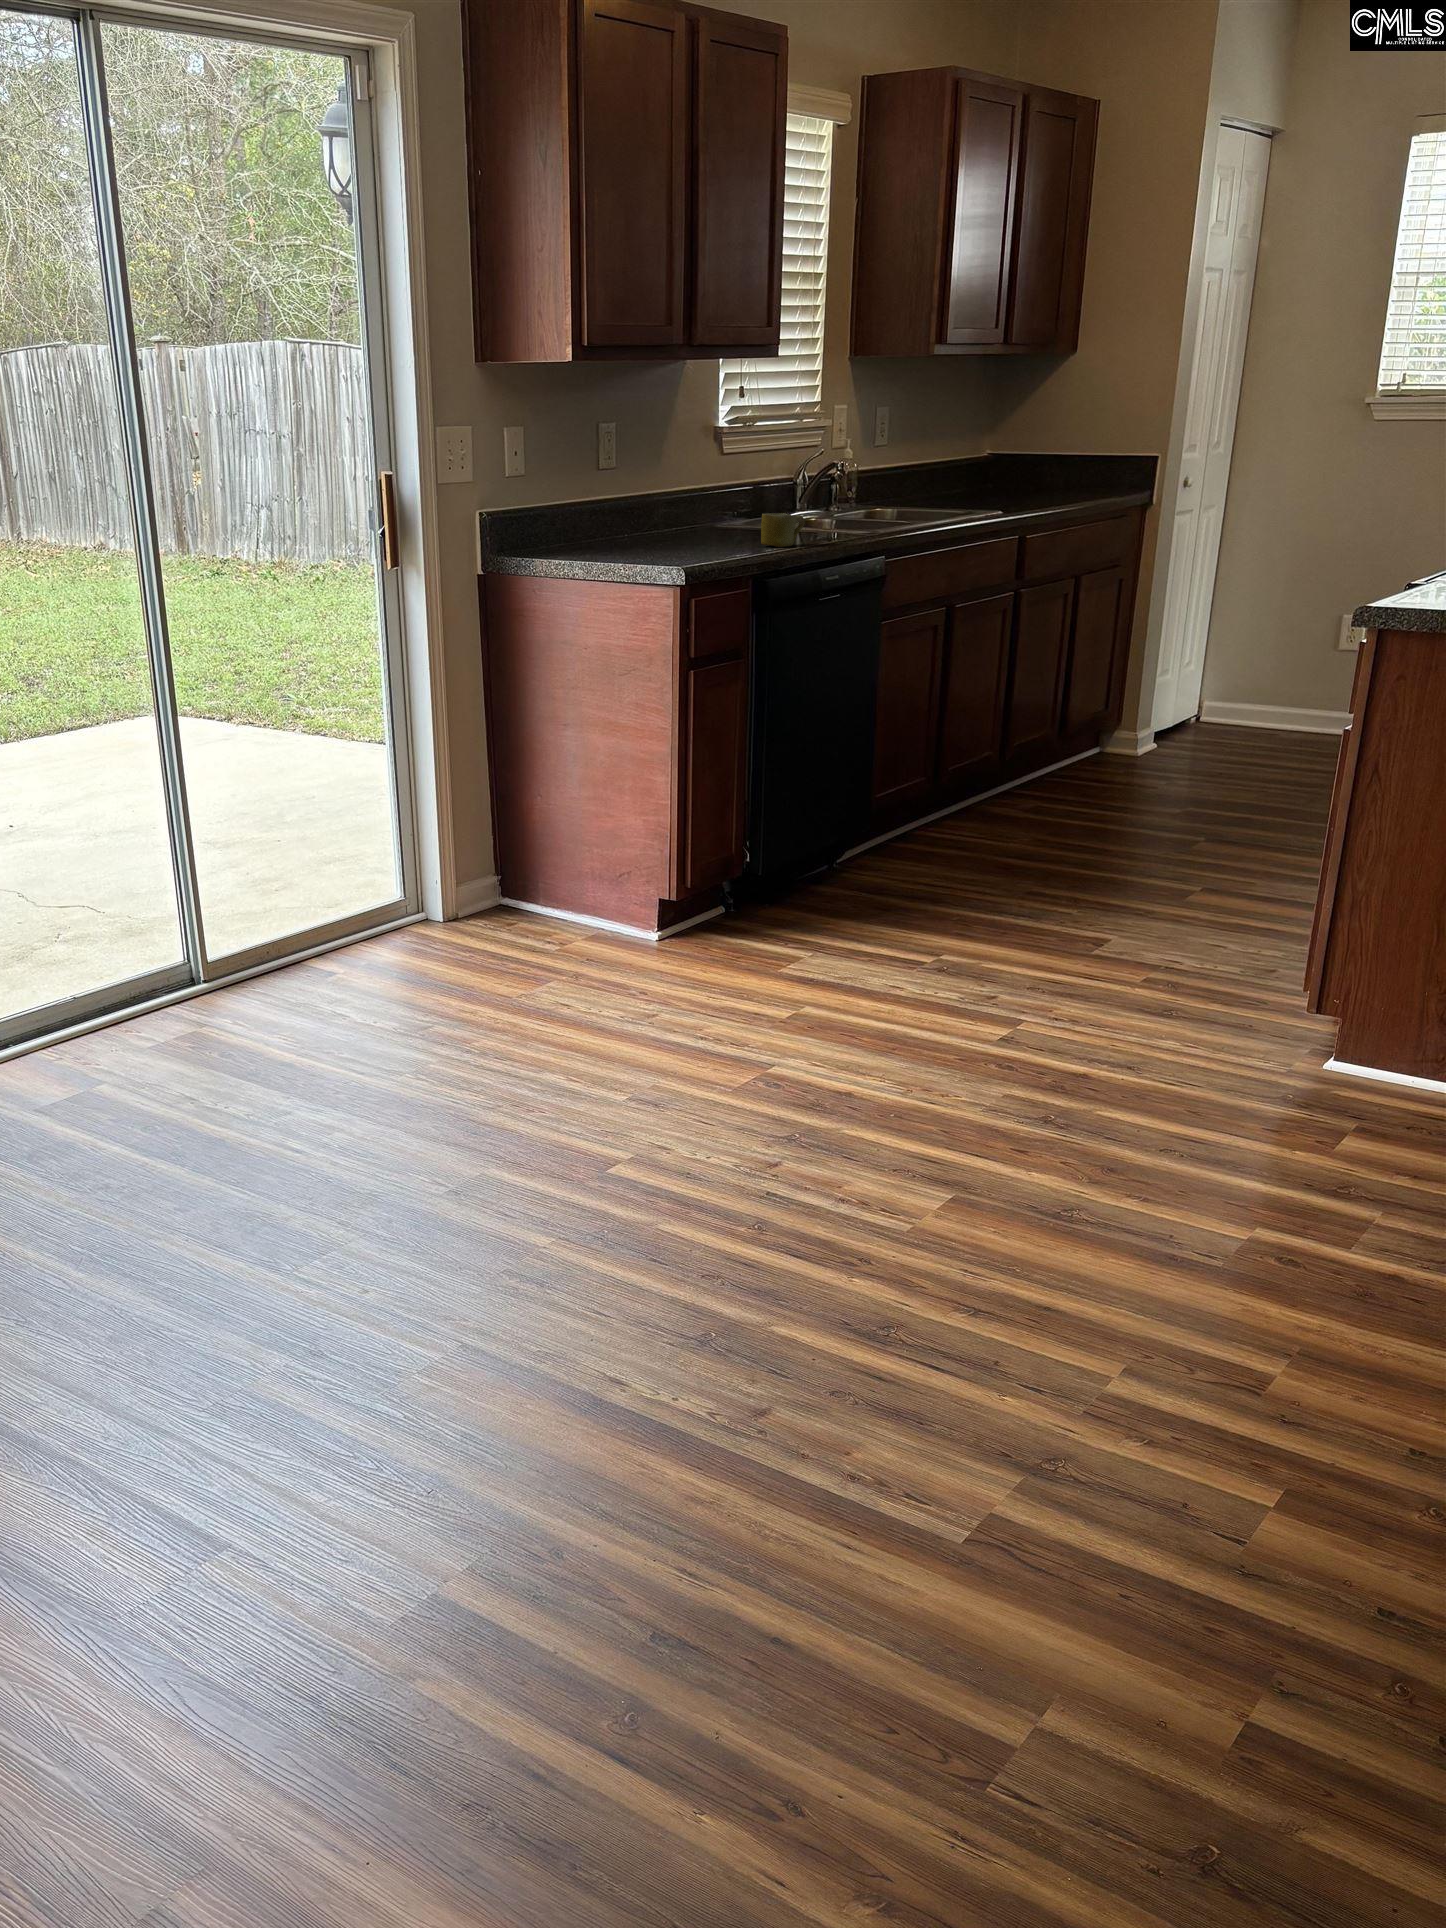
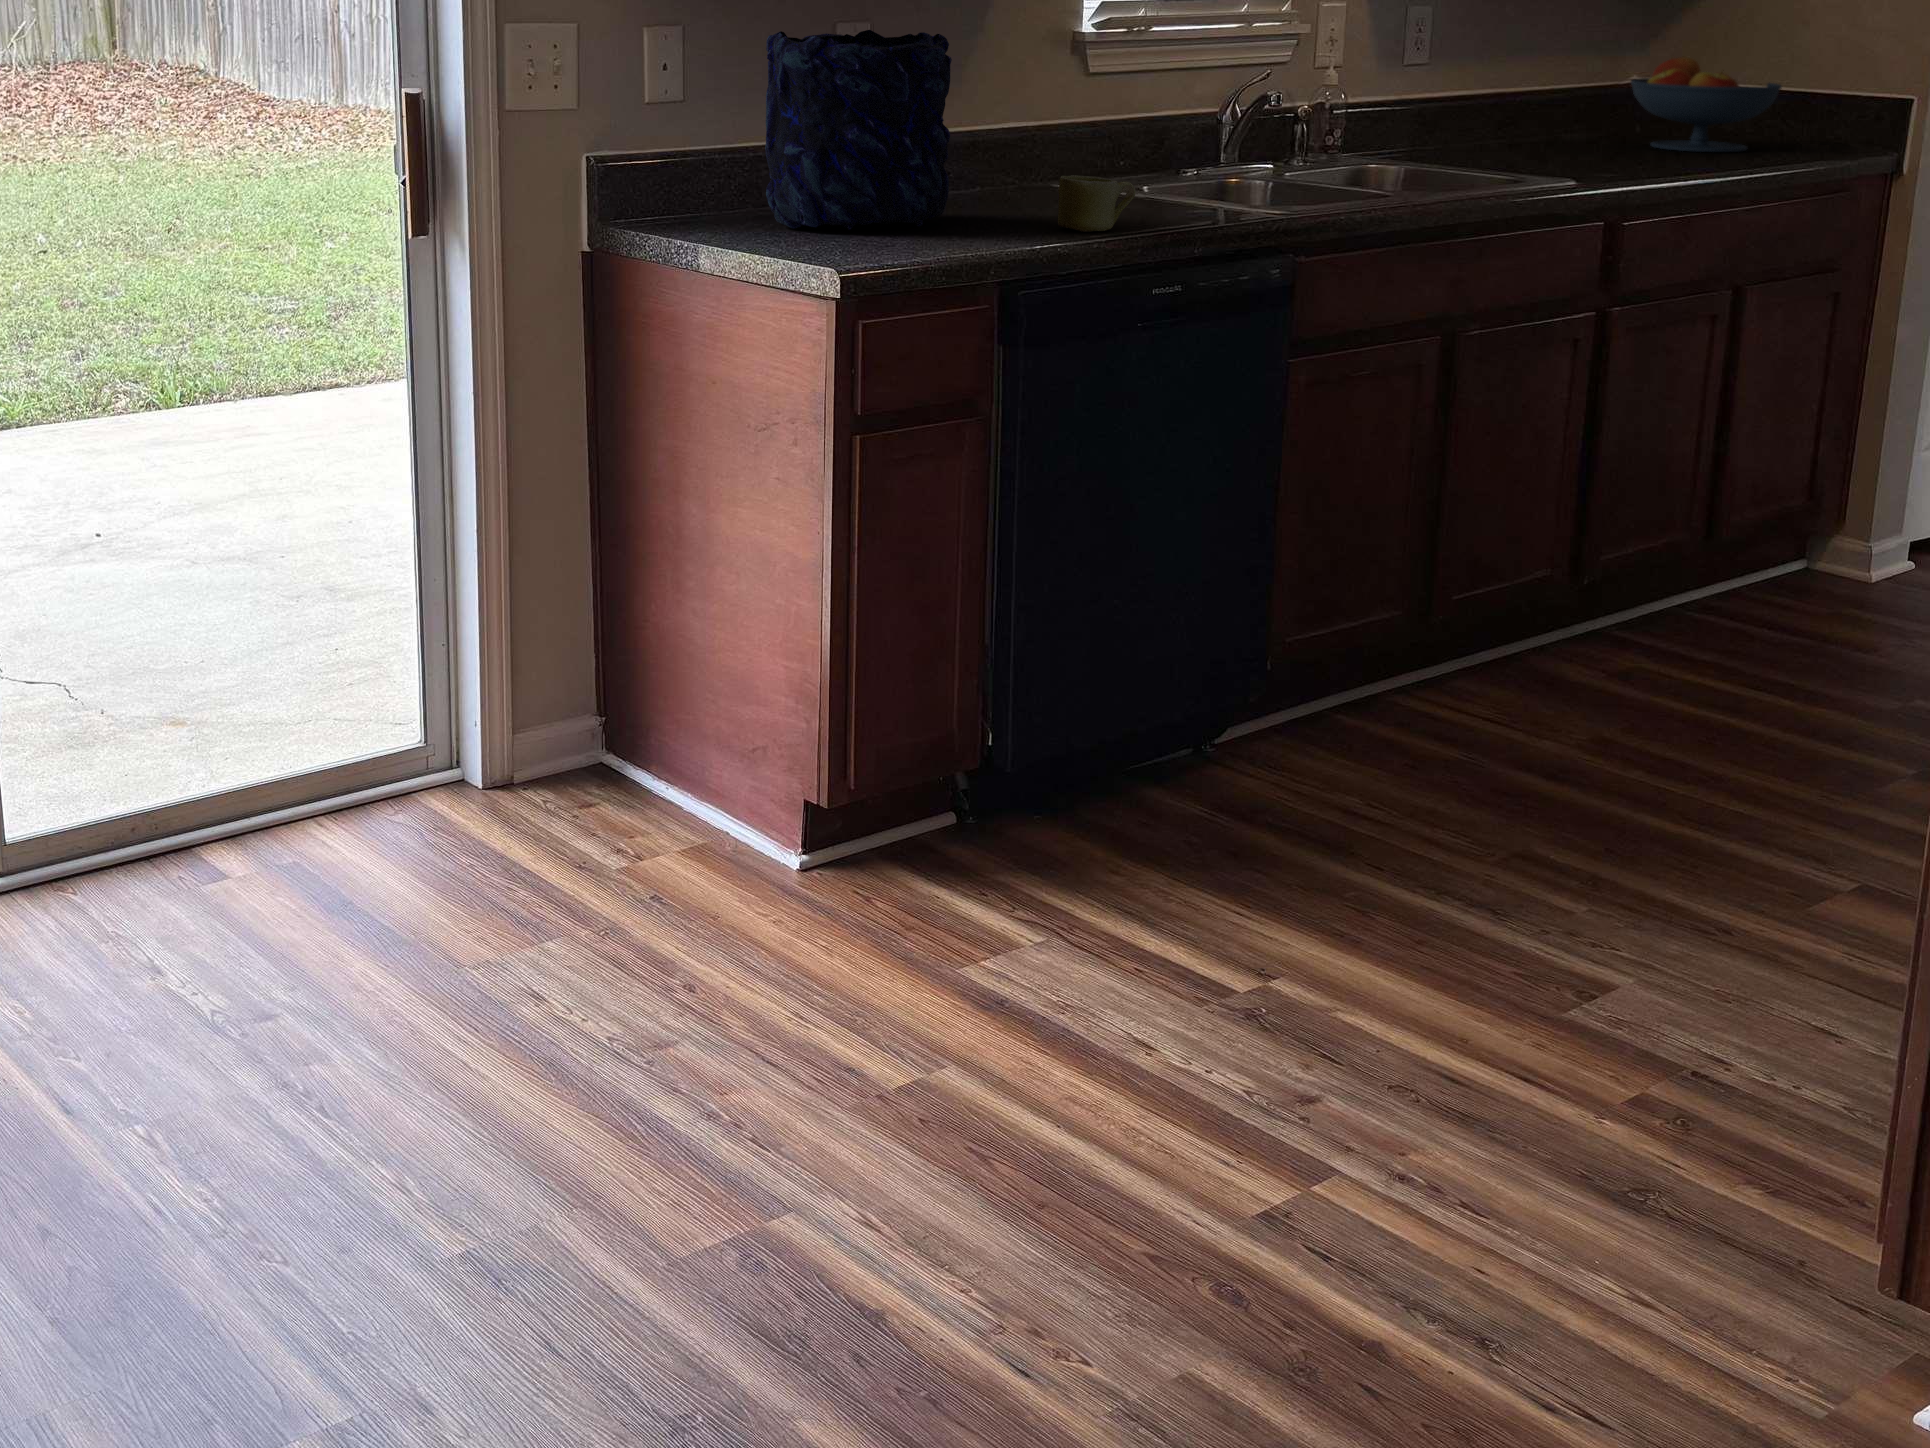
vase: none [585,426,698,554] -> present [765,30,952,230]
fruit bowl: none [993,435,1083,496] -> present [1631,57,1782,152]

